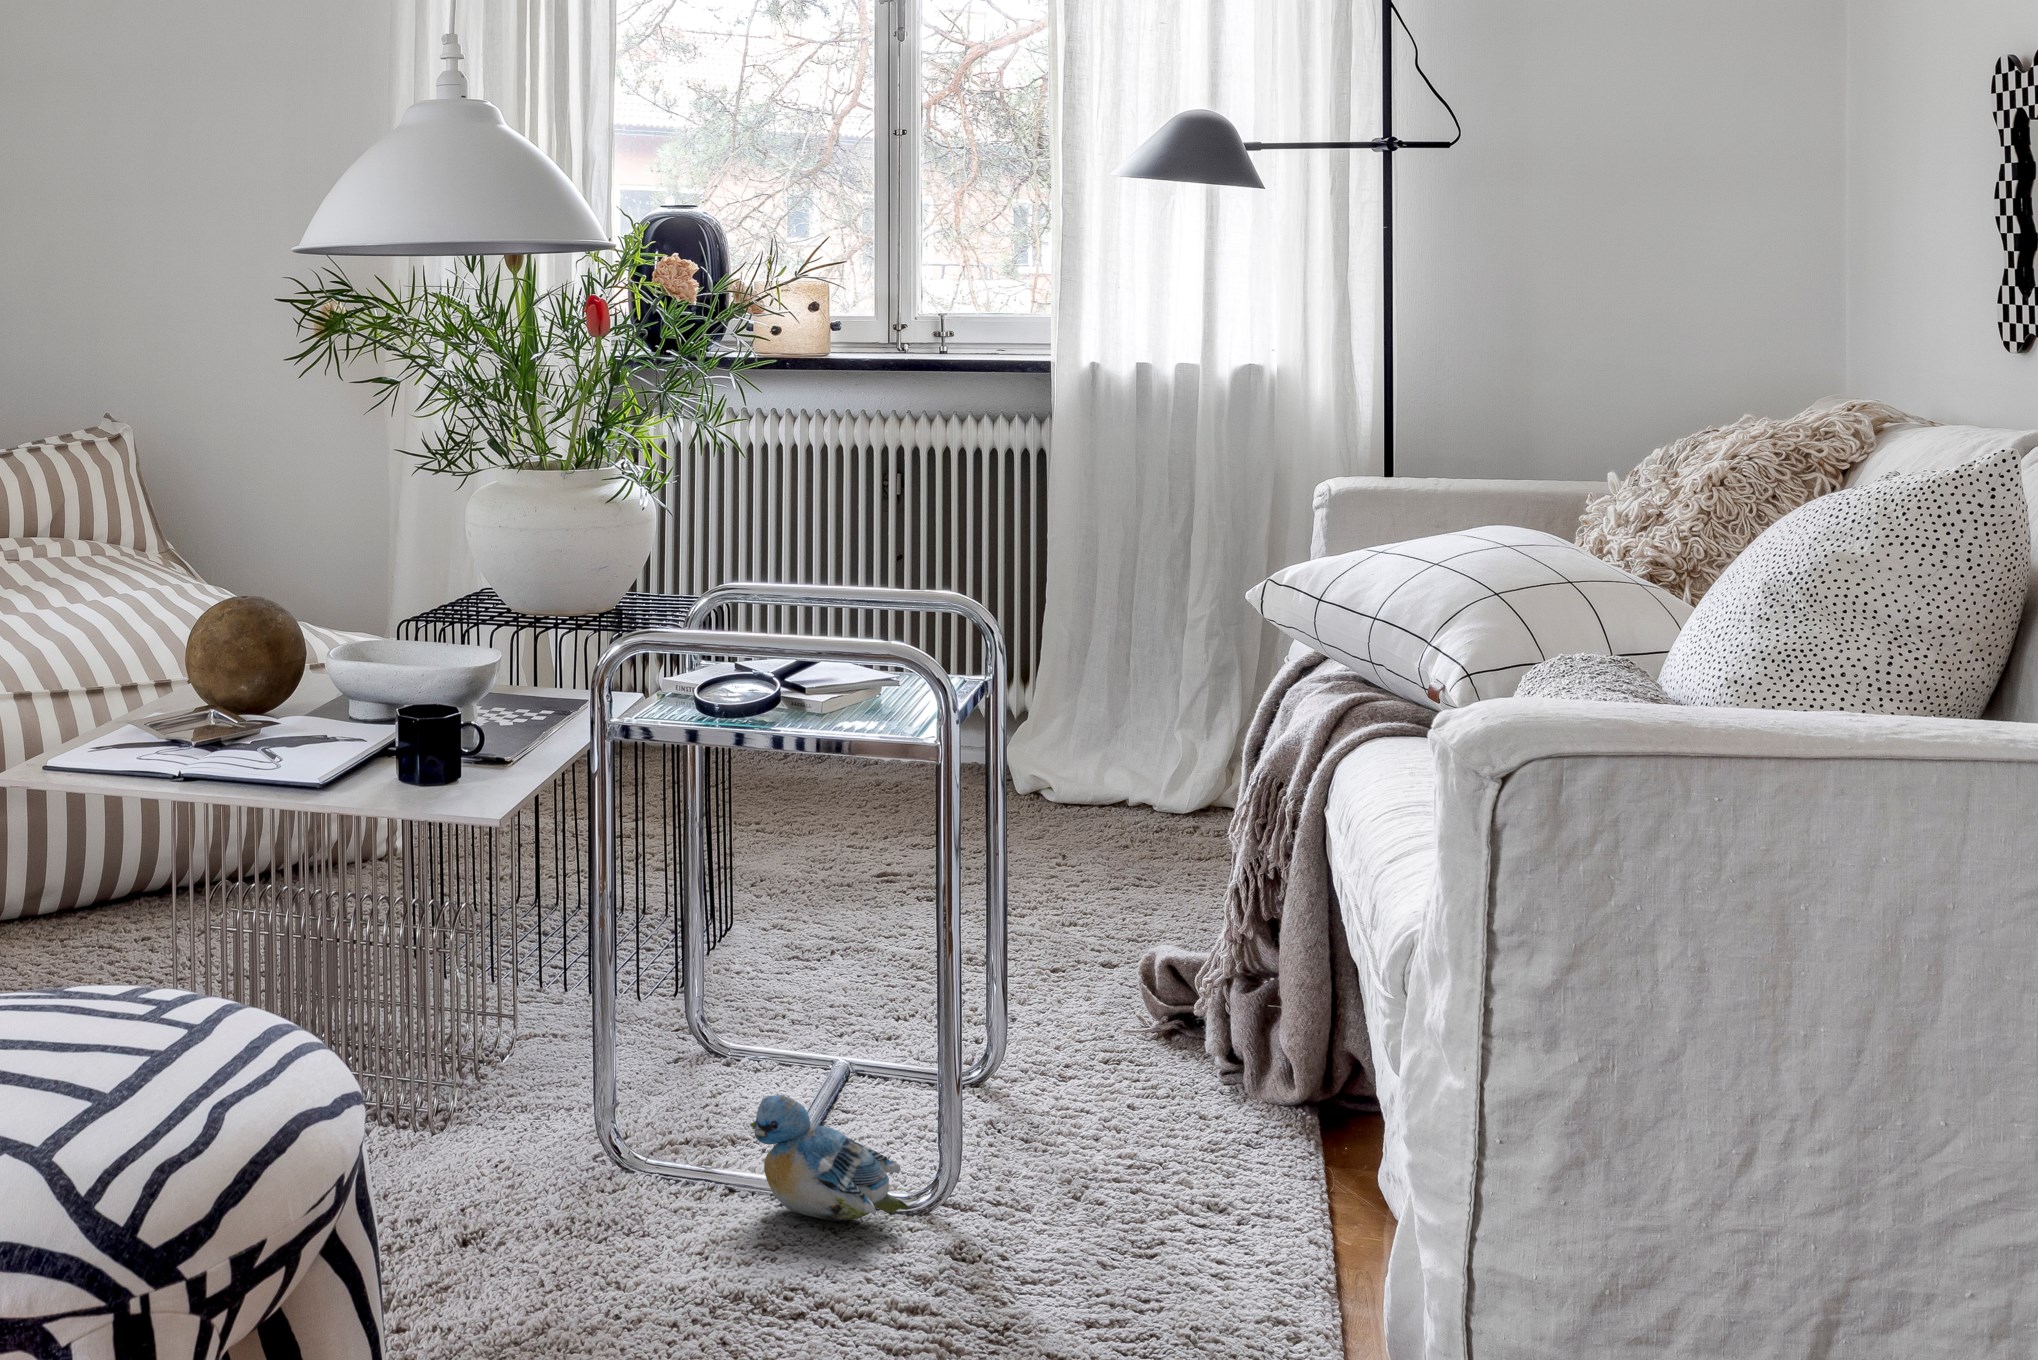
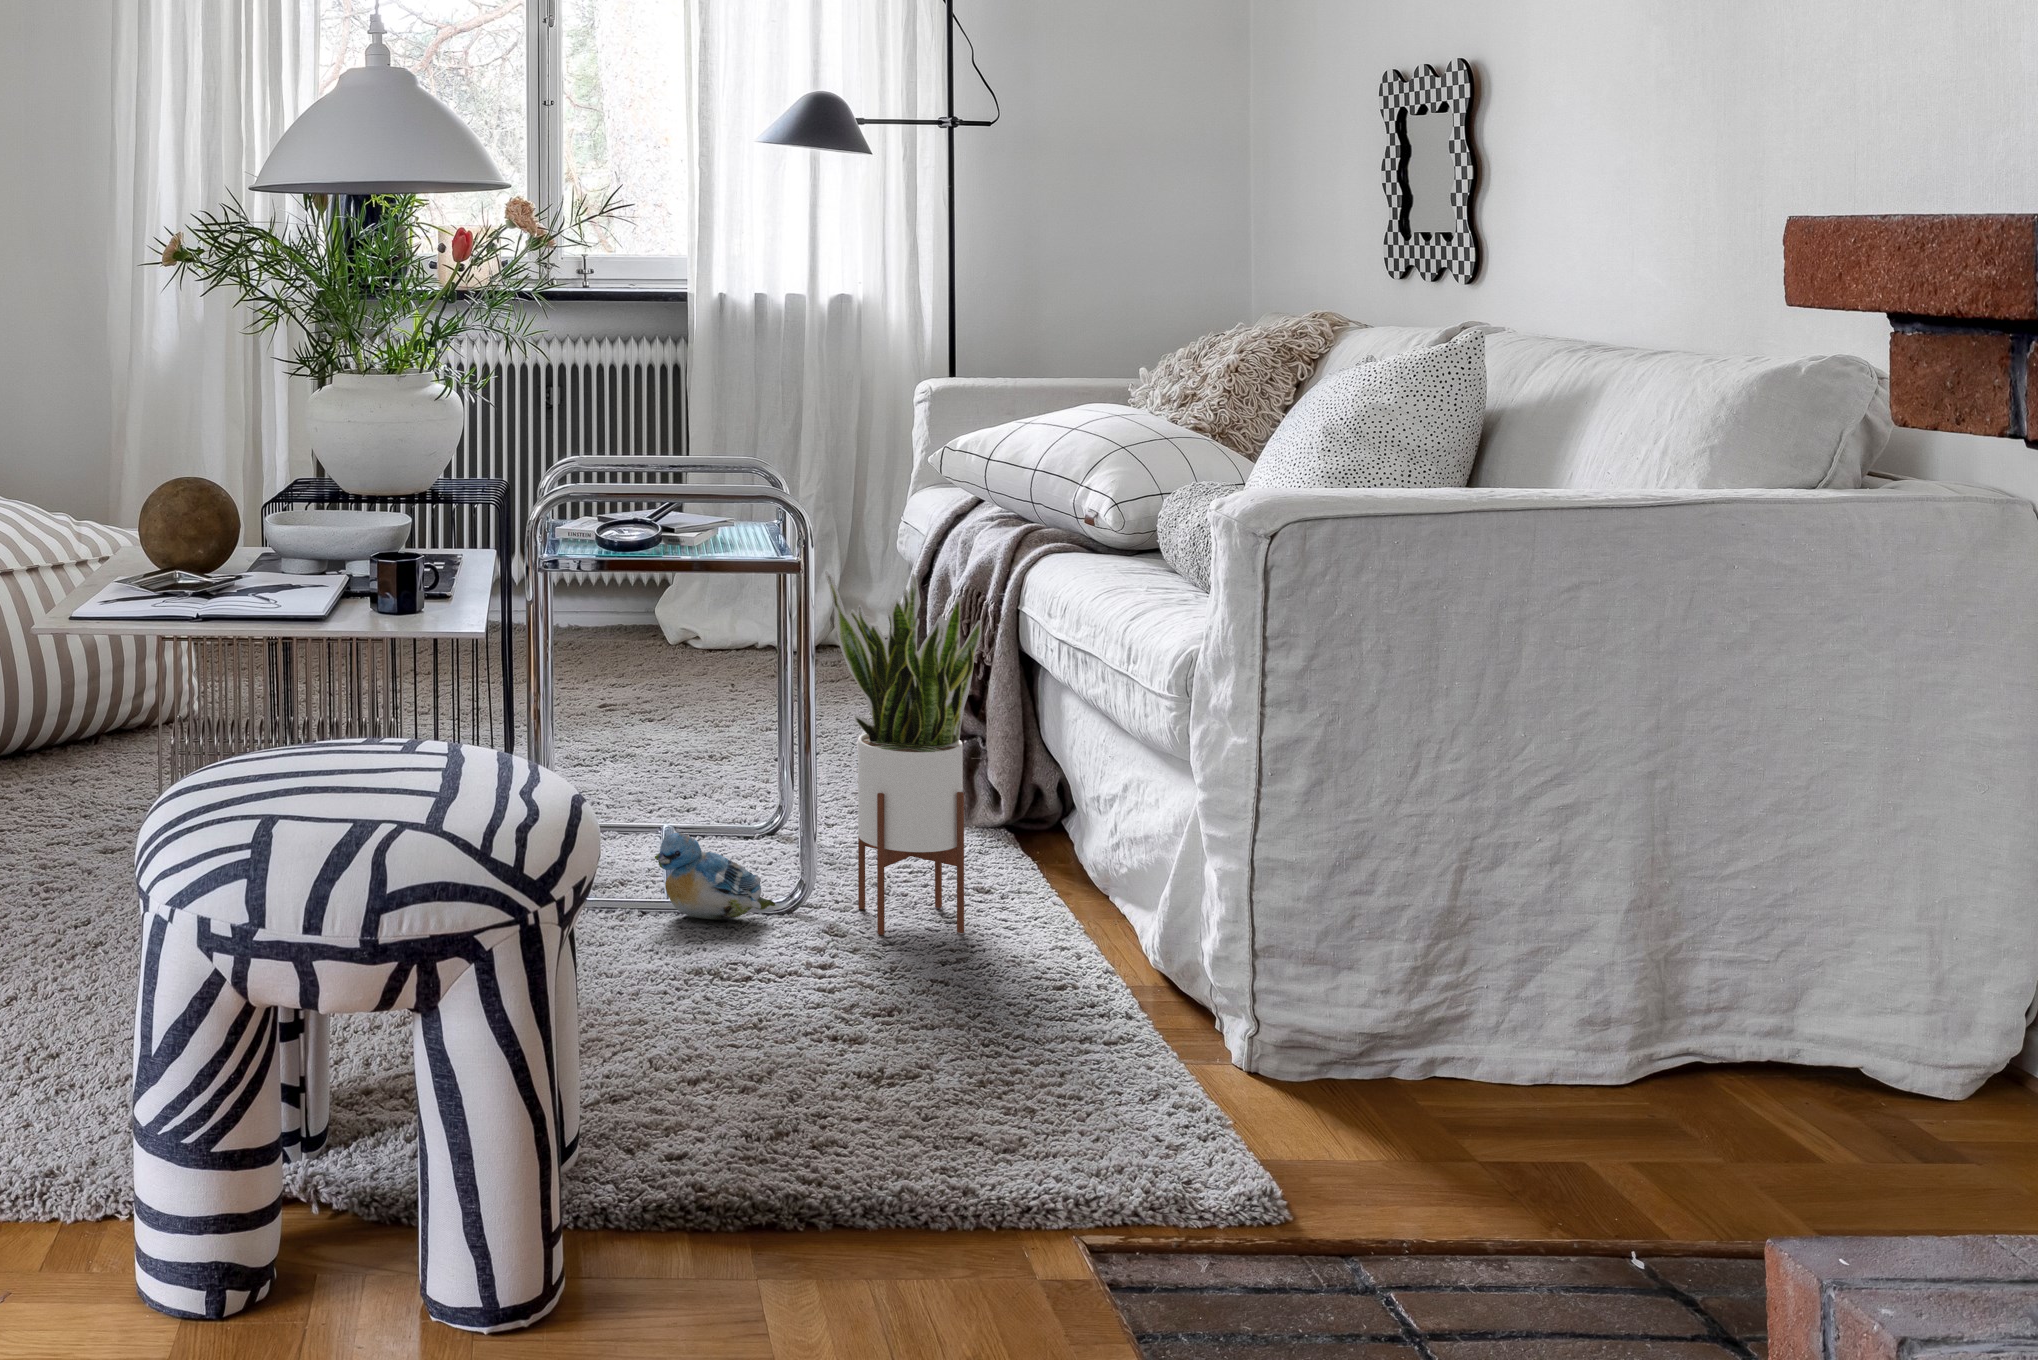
potted plant: none [984,754,1195,1282] -> present [825,571,982,935]

